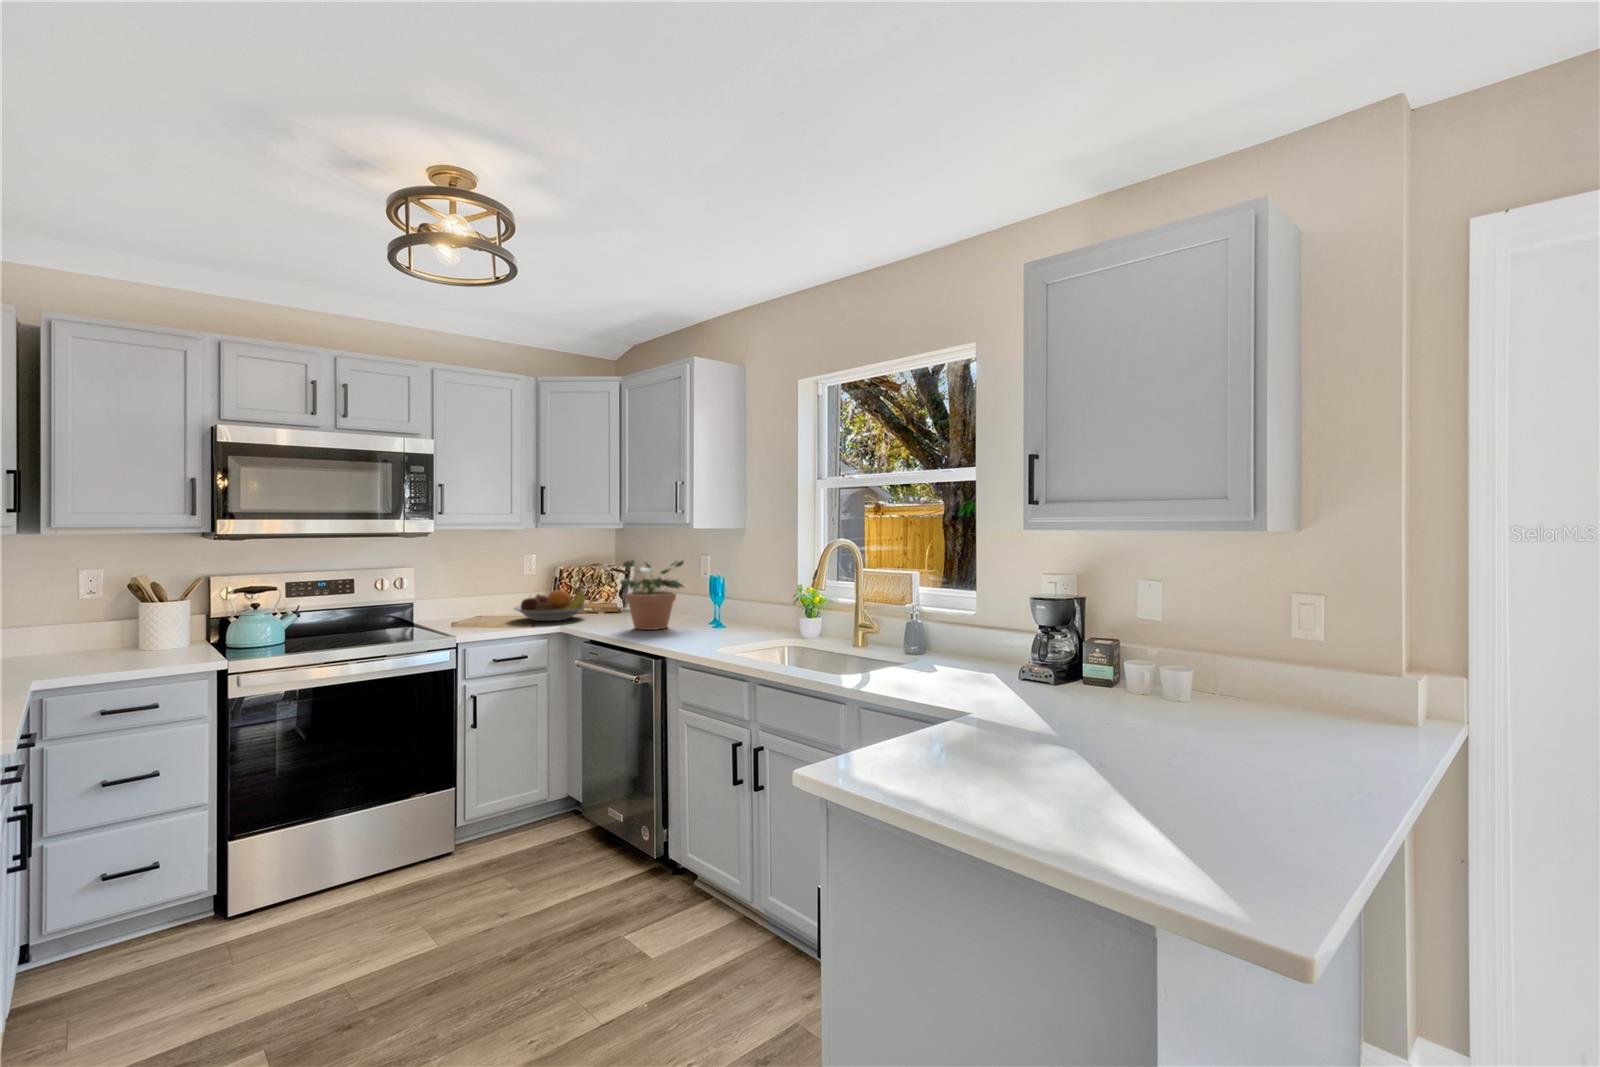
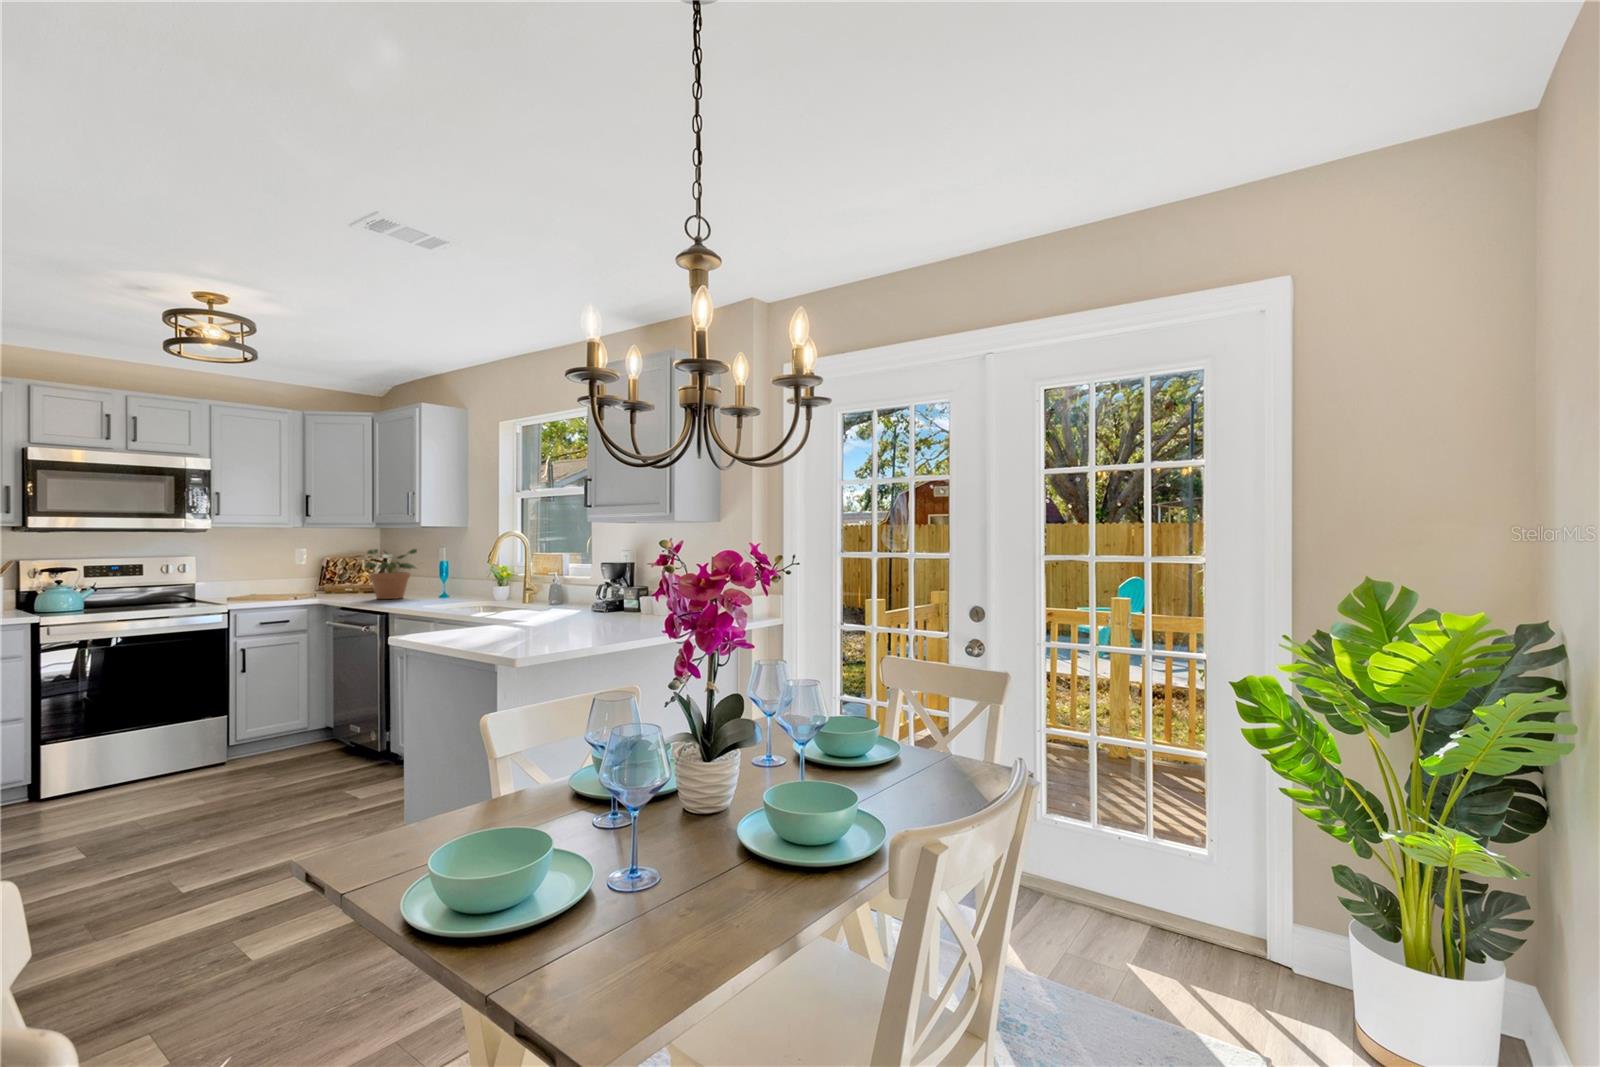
fruit bowl: present [514,589,586,621] -> none [281,573,345,597]

